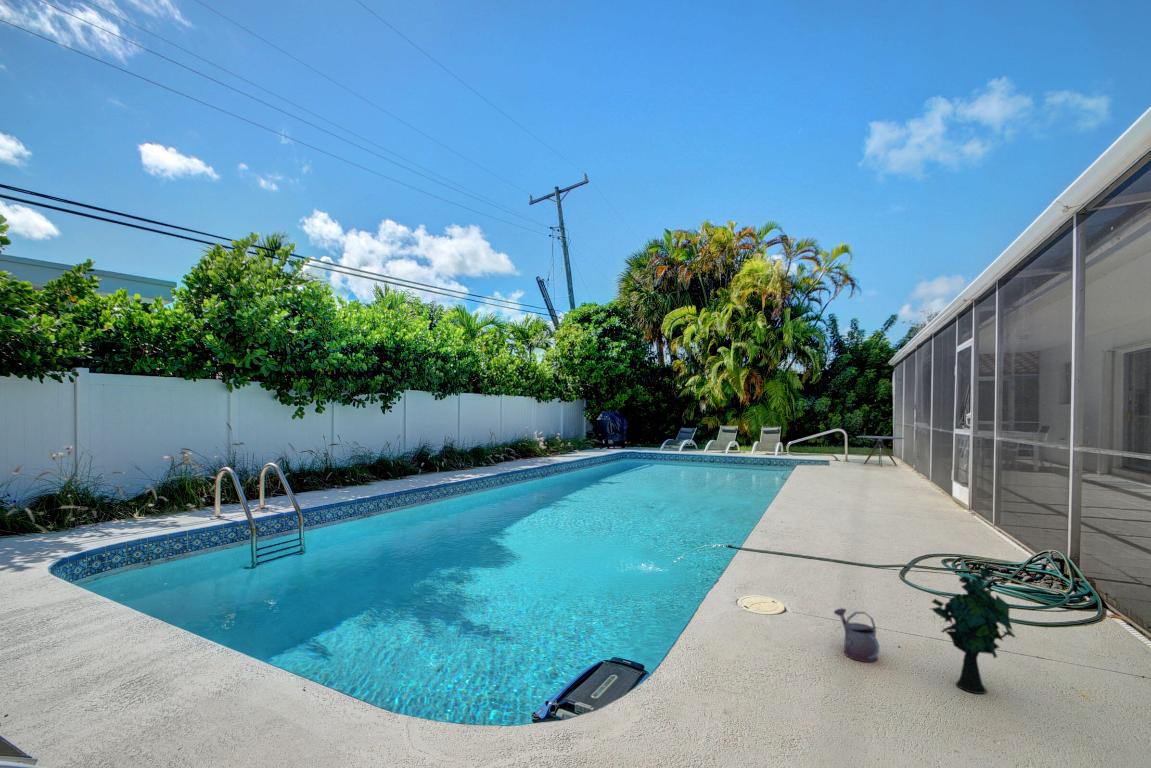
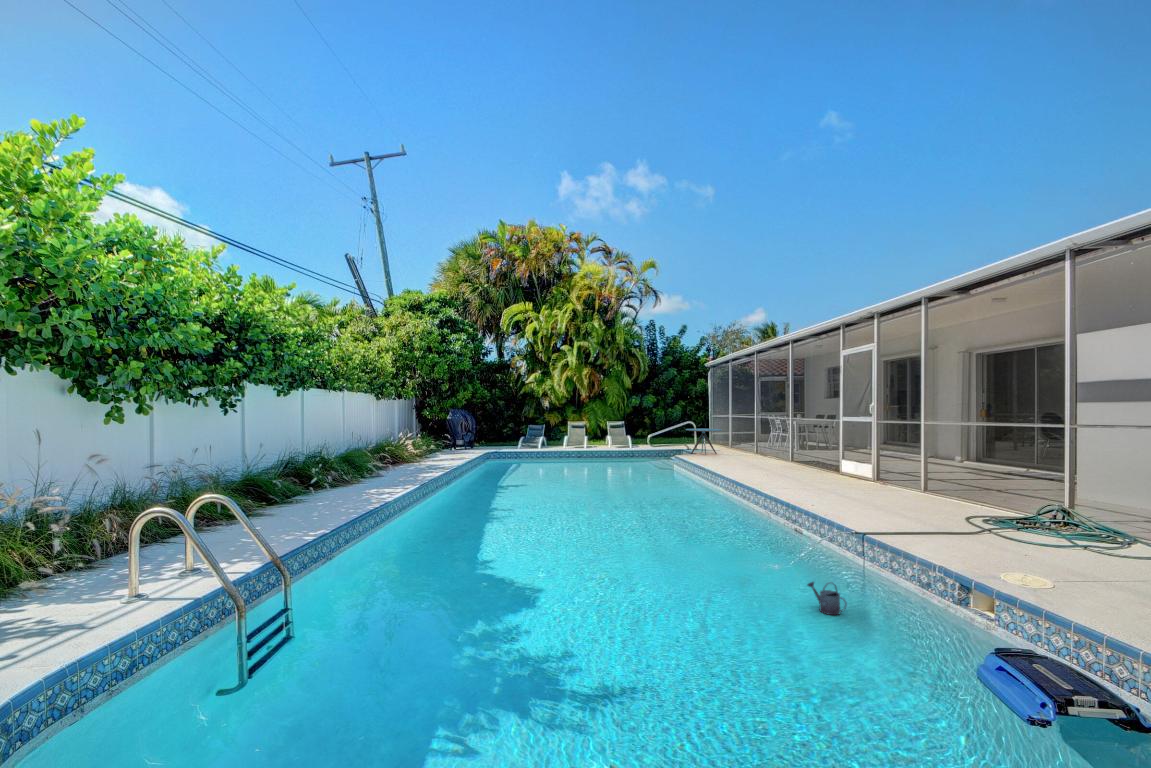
decorative plant: present [932,568,1015,694] -> none [874,545,924,623]

